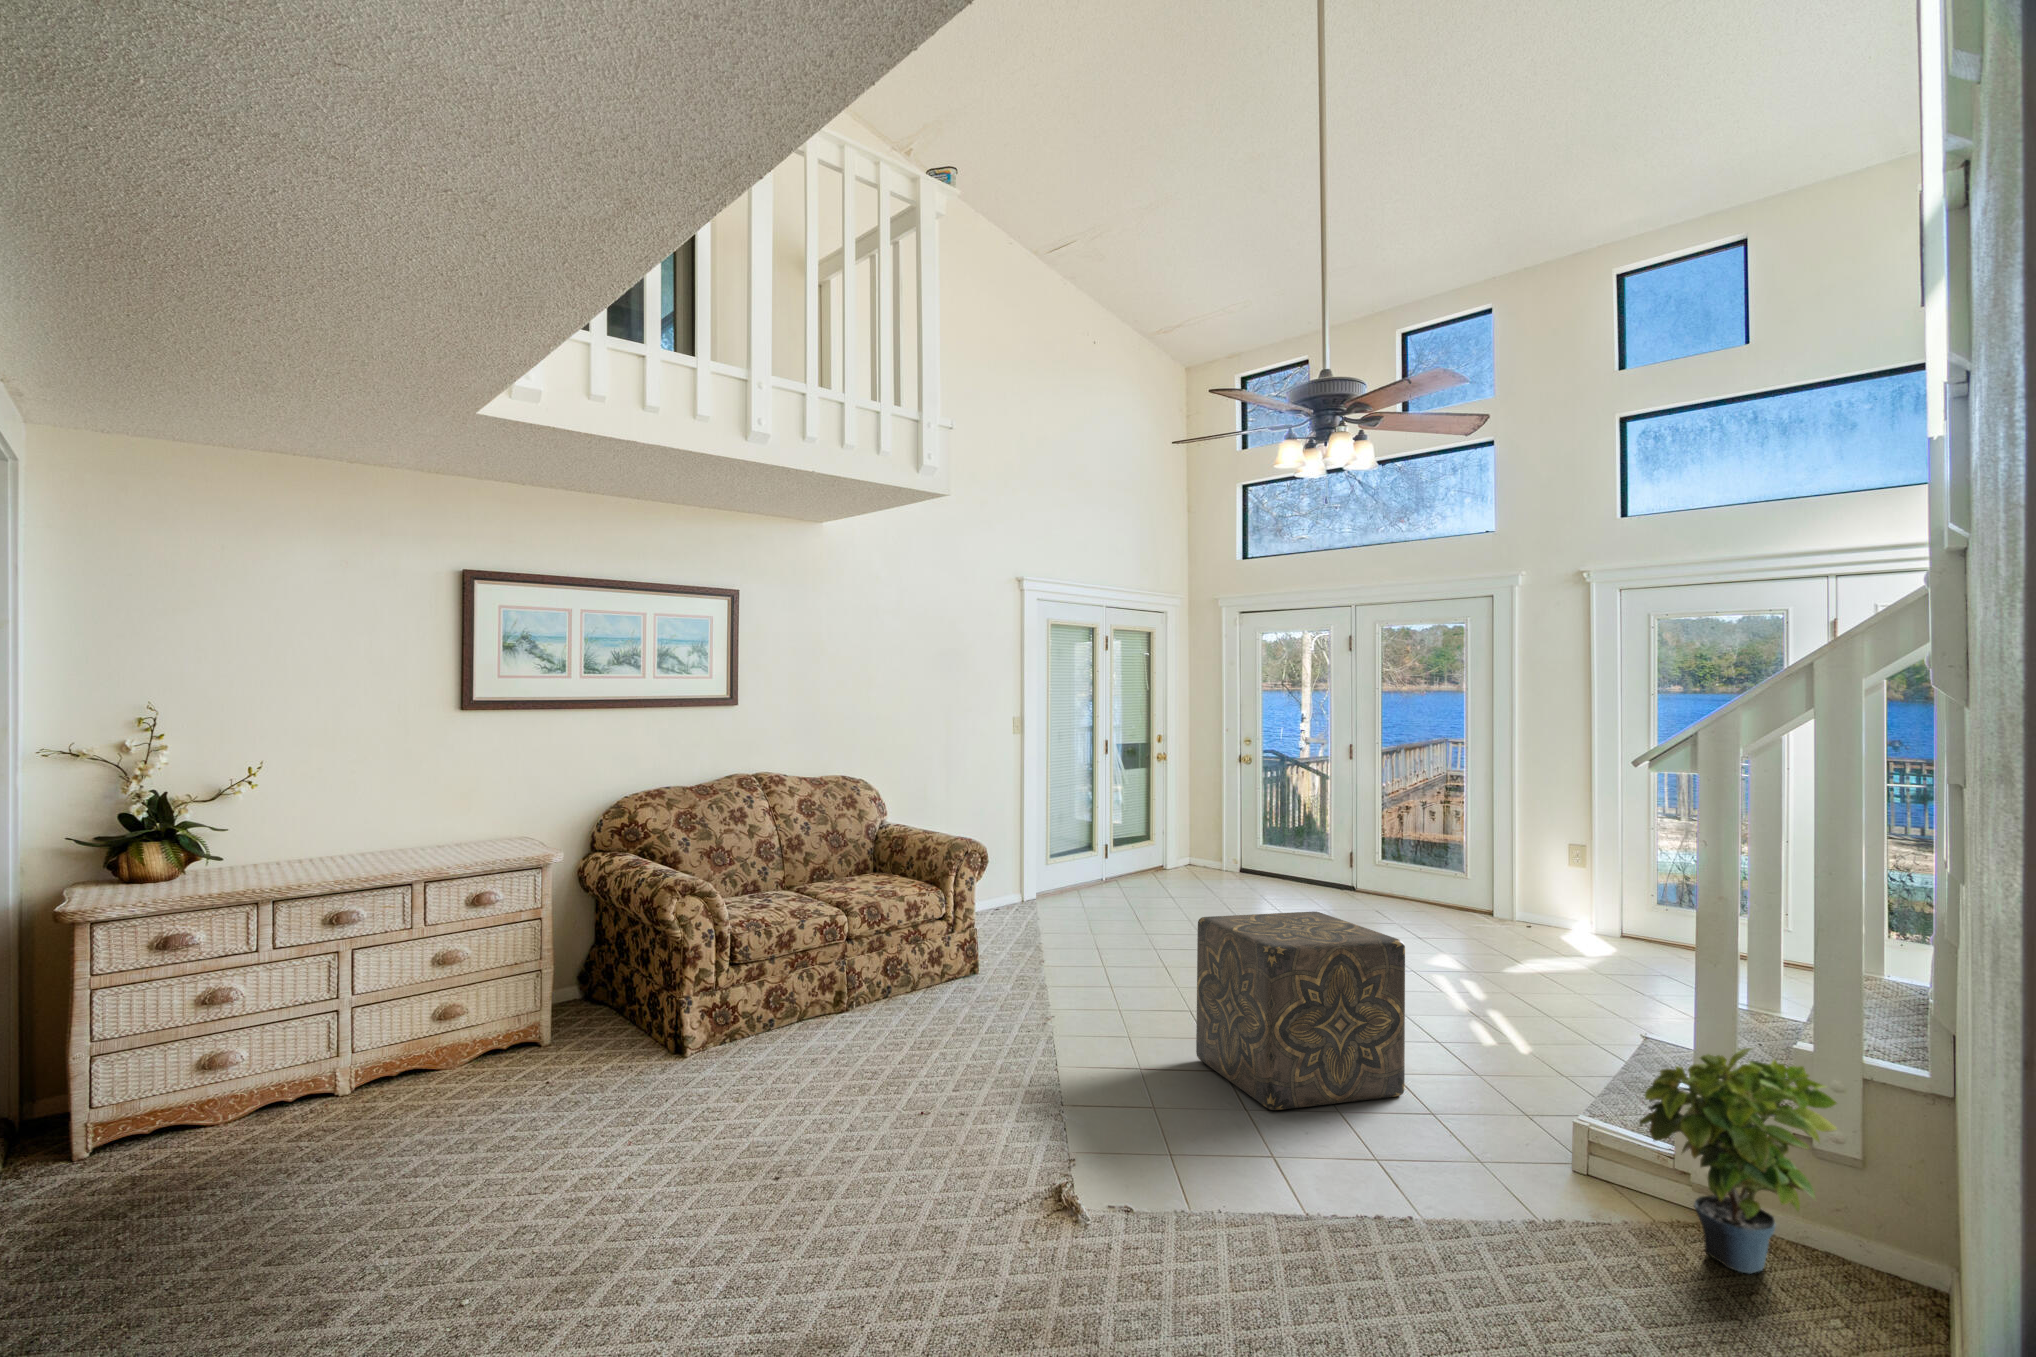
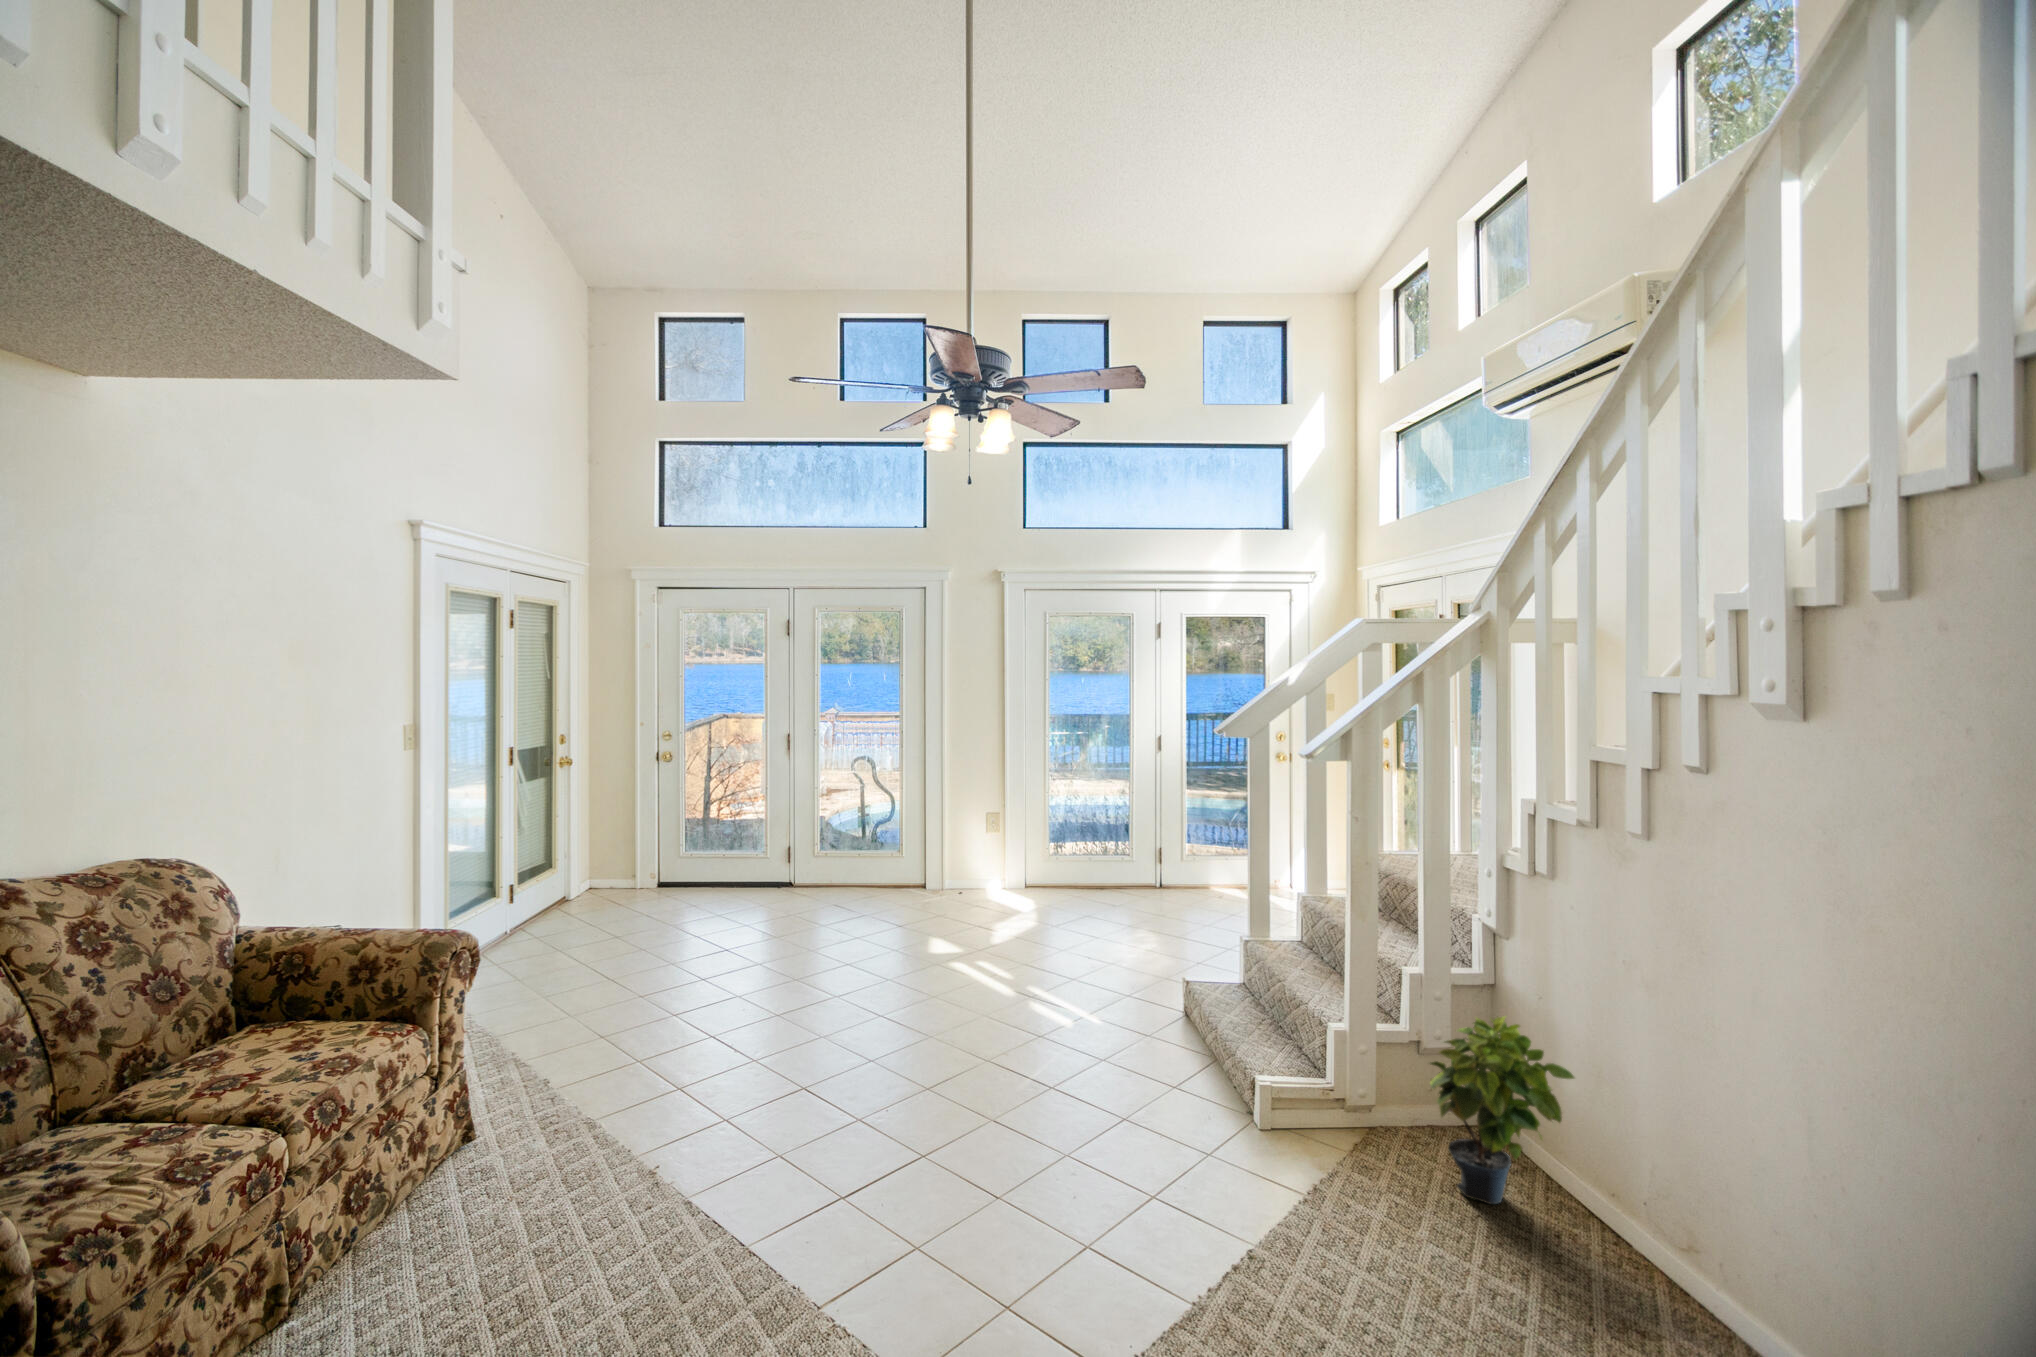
ottoman: present [1196,911,1405,1110] -> none [896,947,1114,1201]

